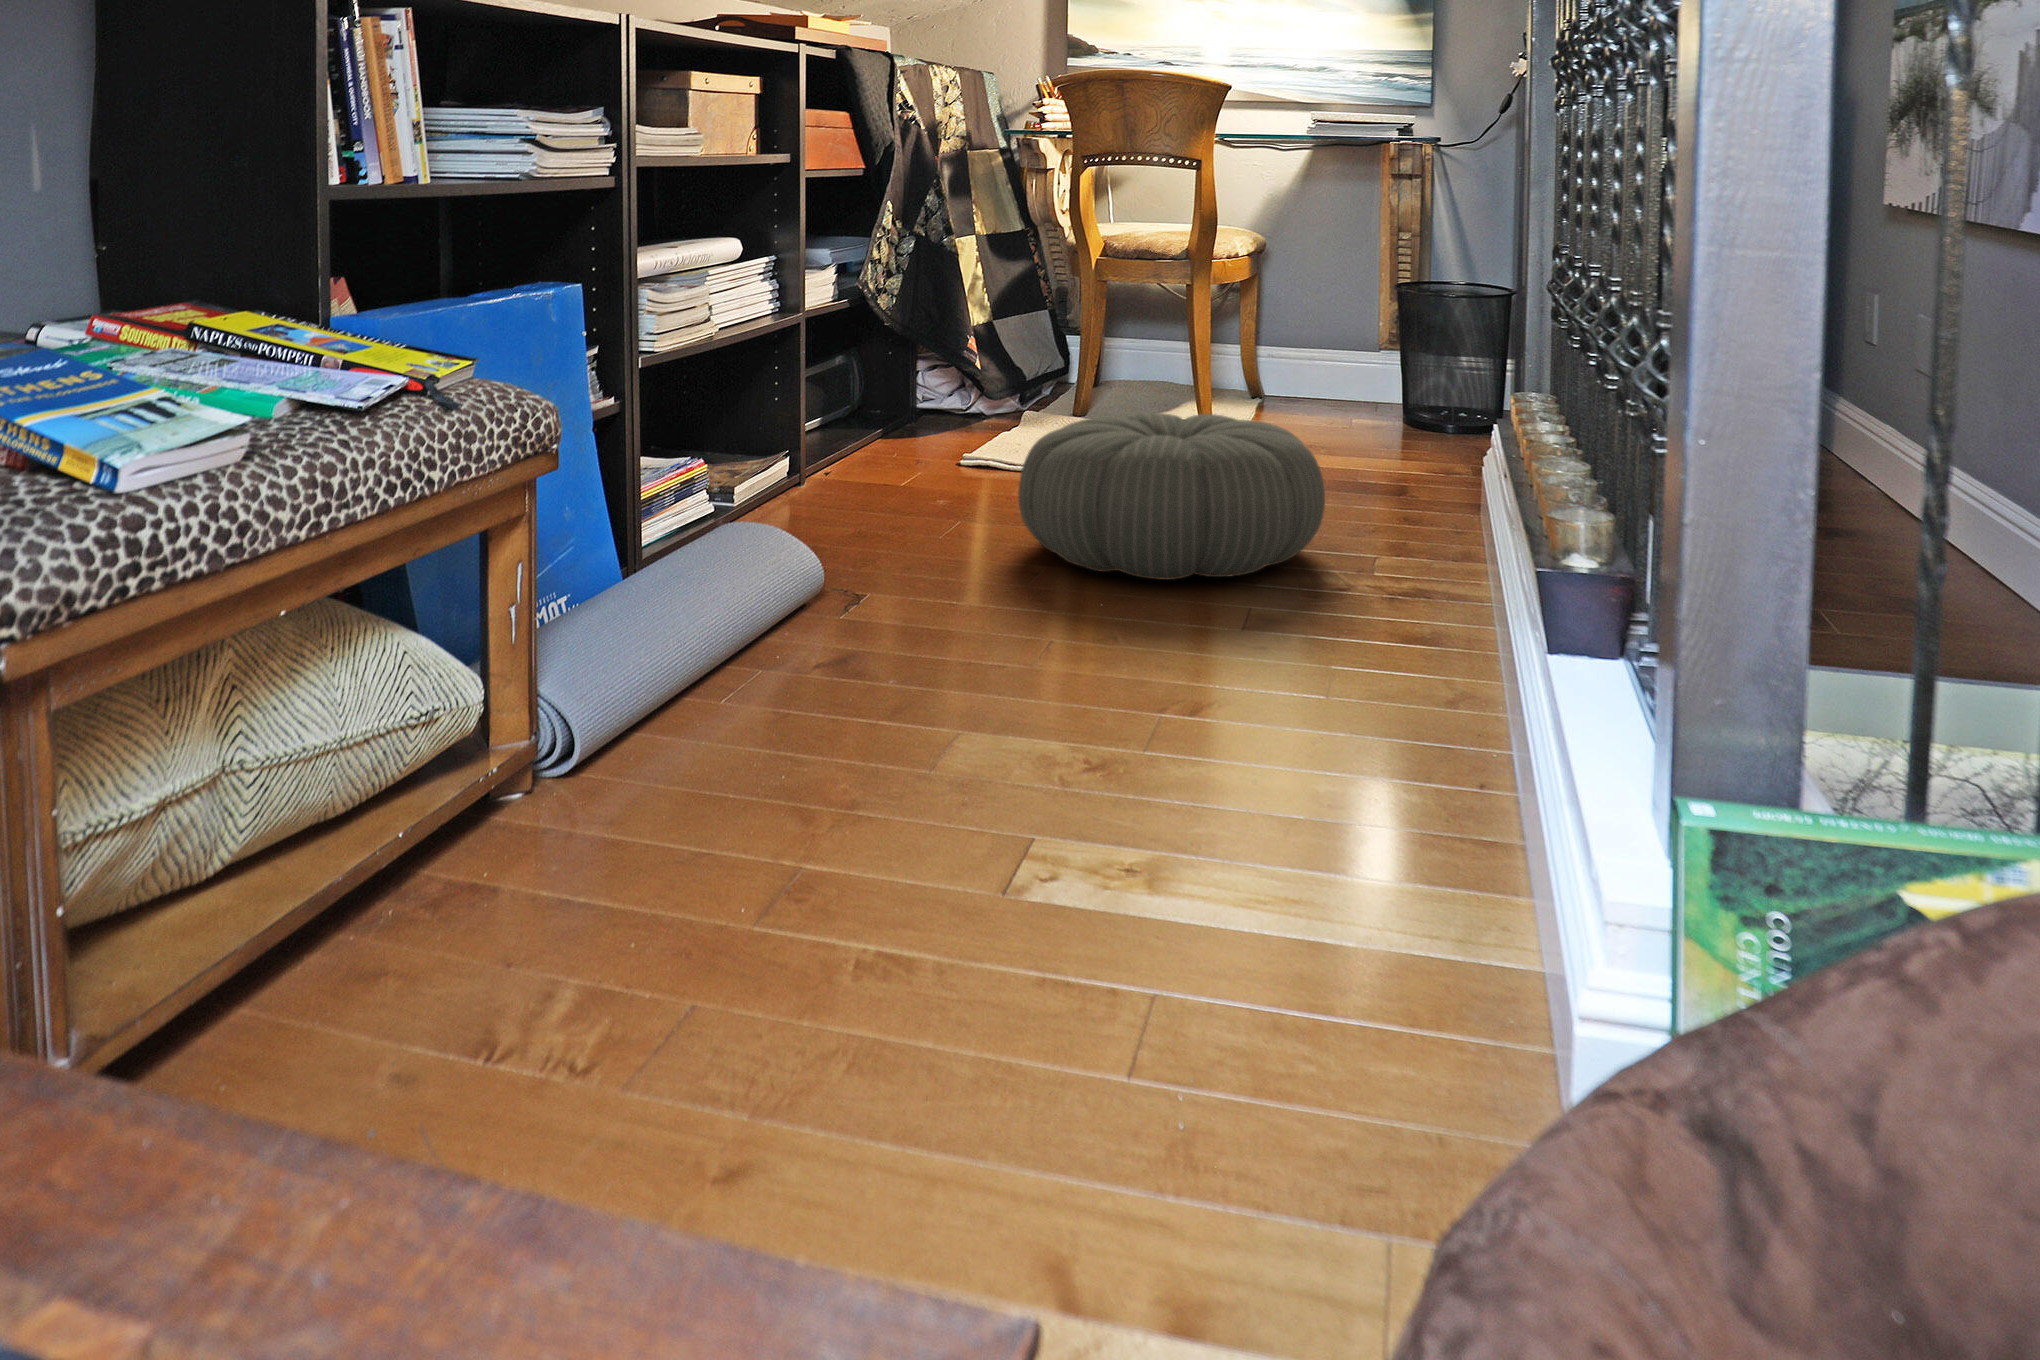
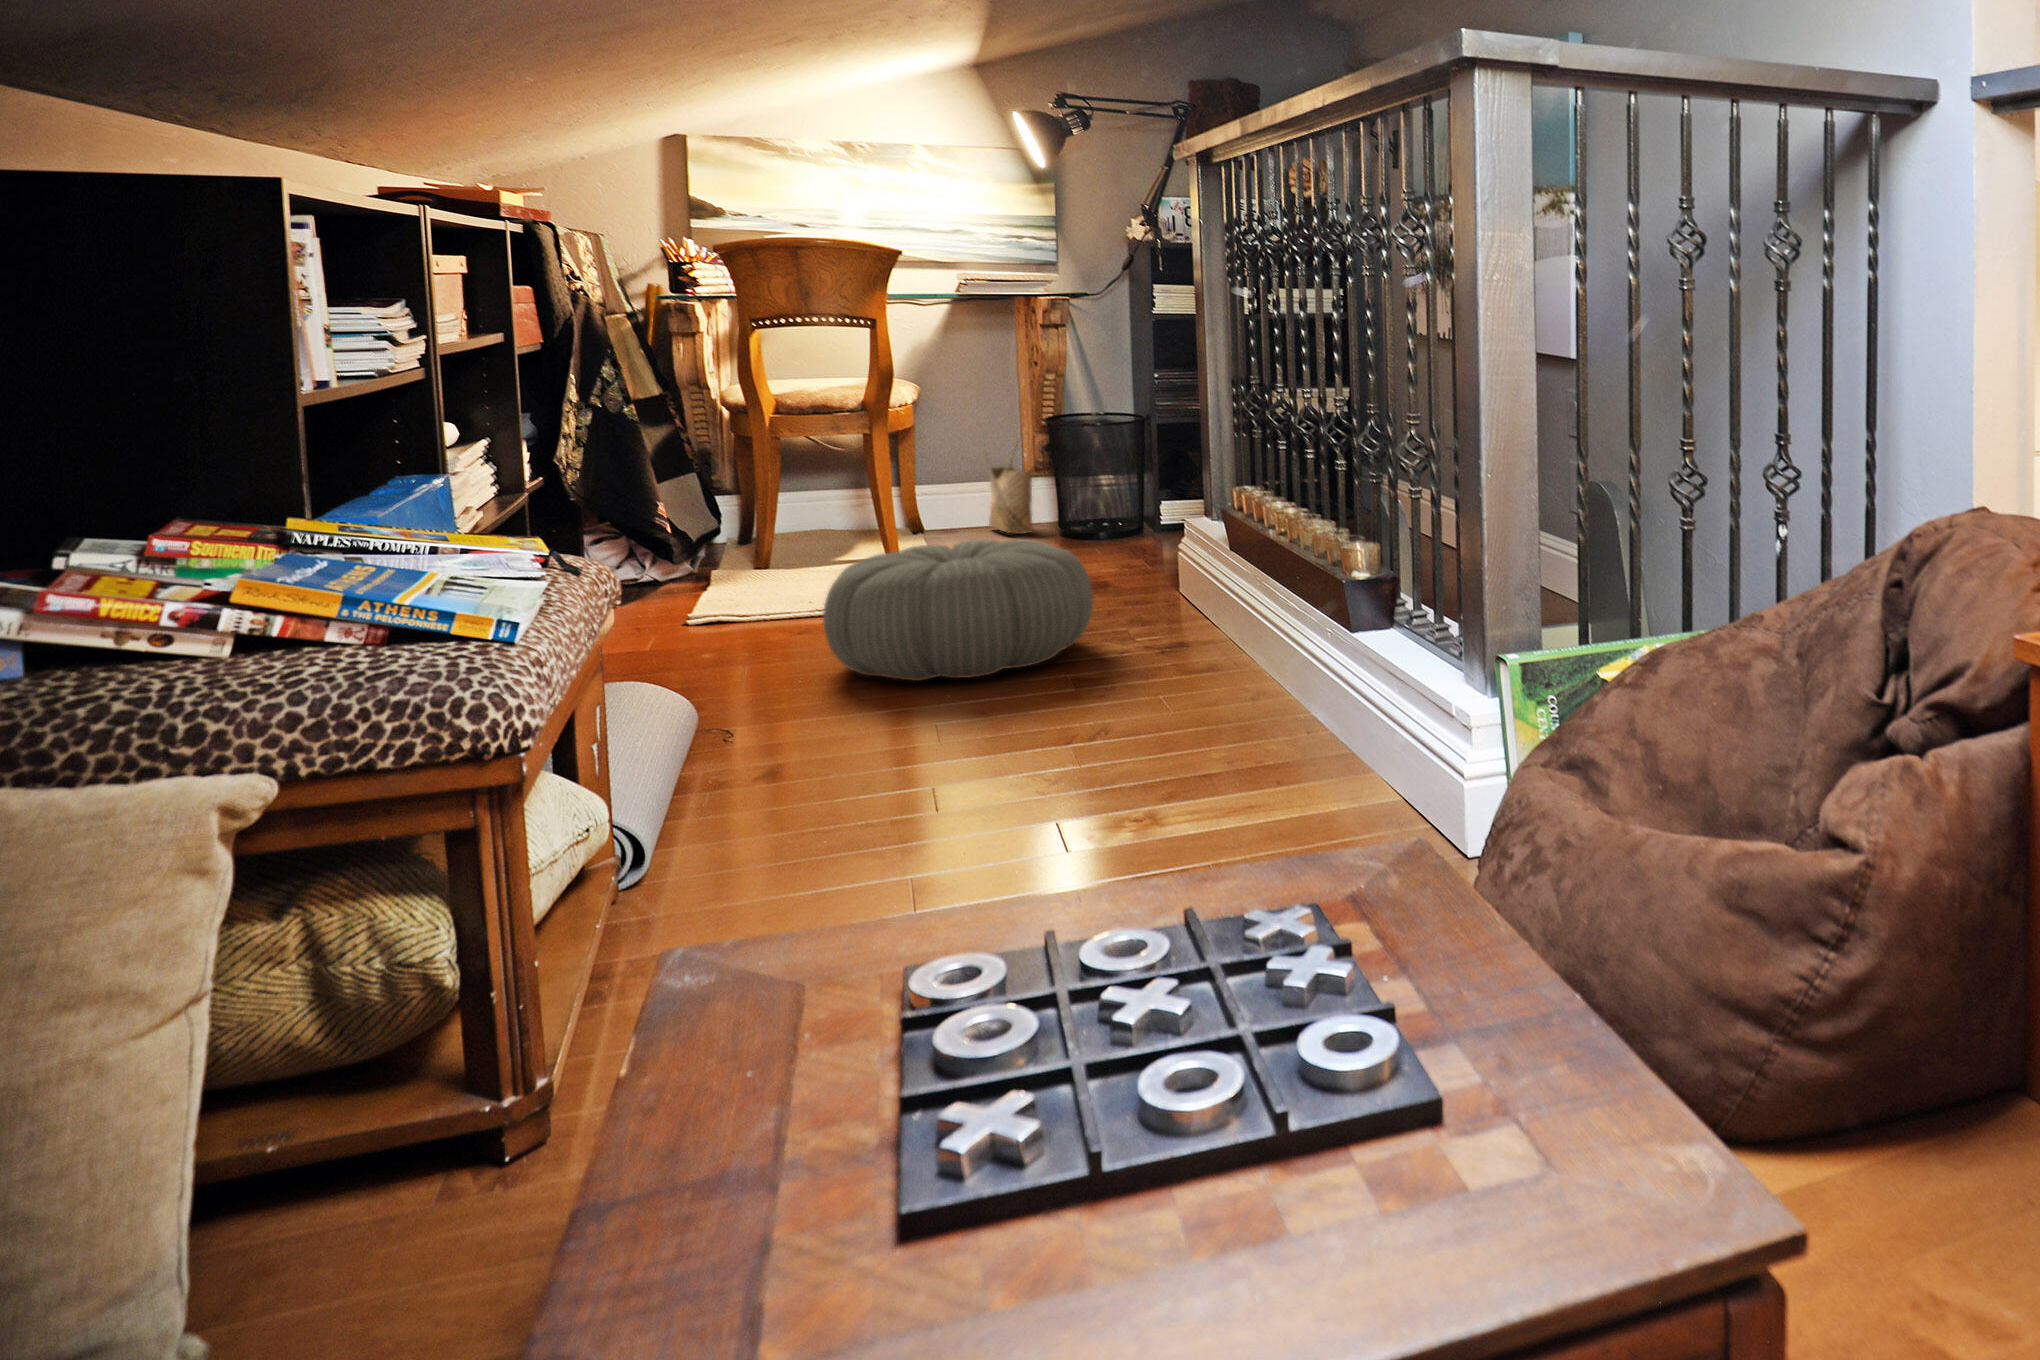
woven basket: none [1329,299,1381,412] -> present [982,433,1032,534]

